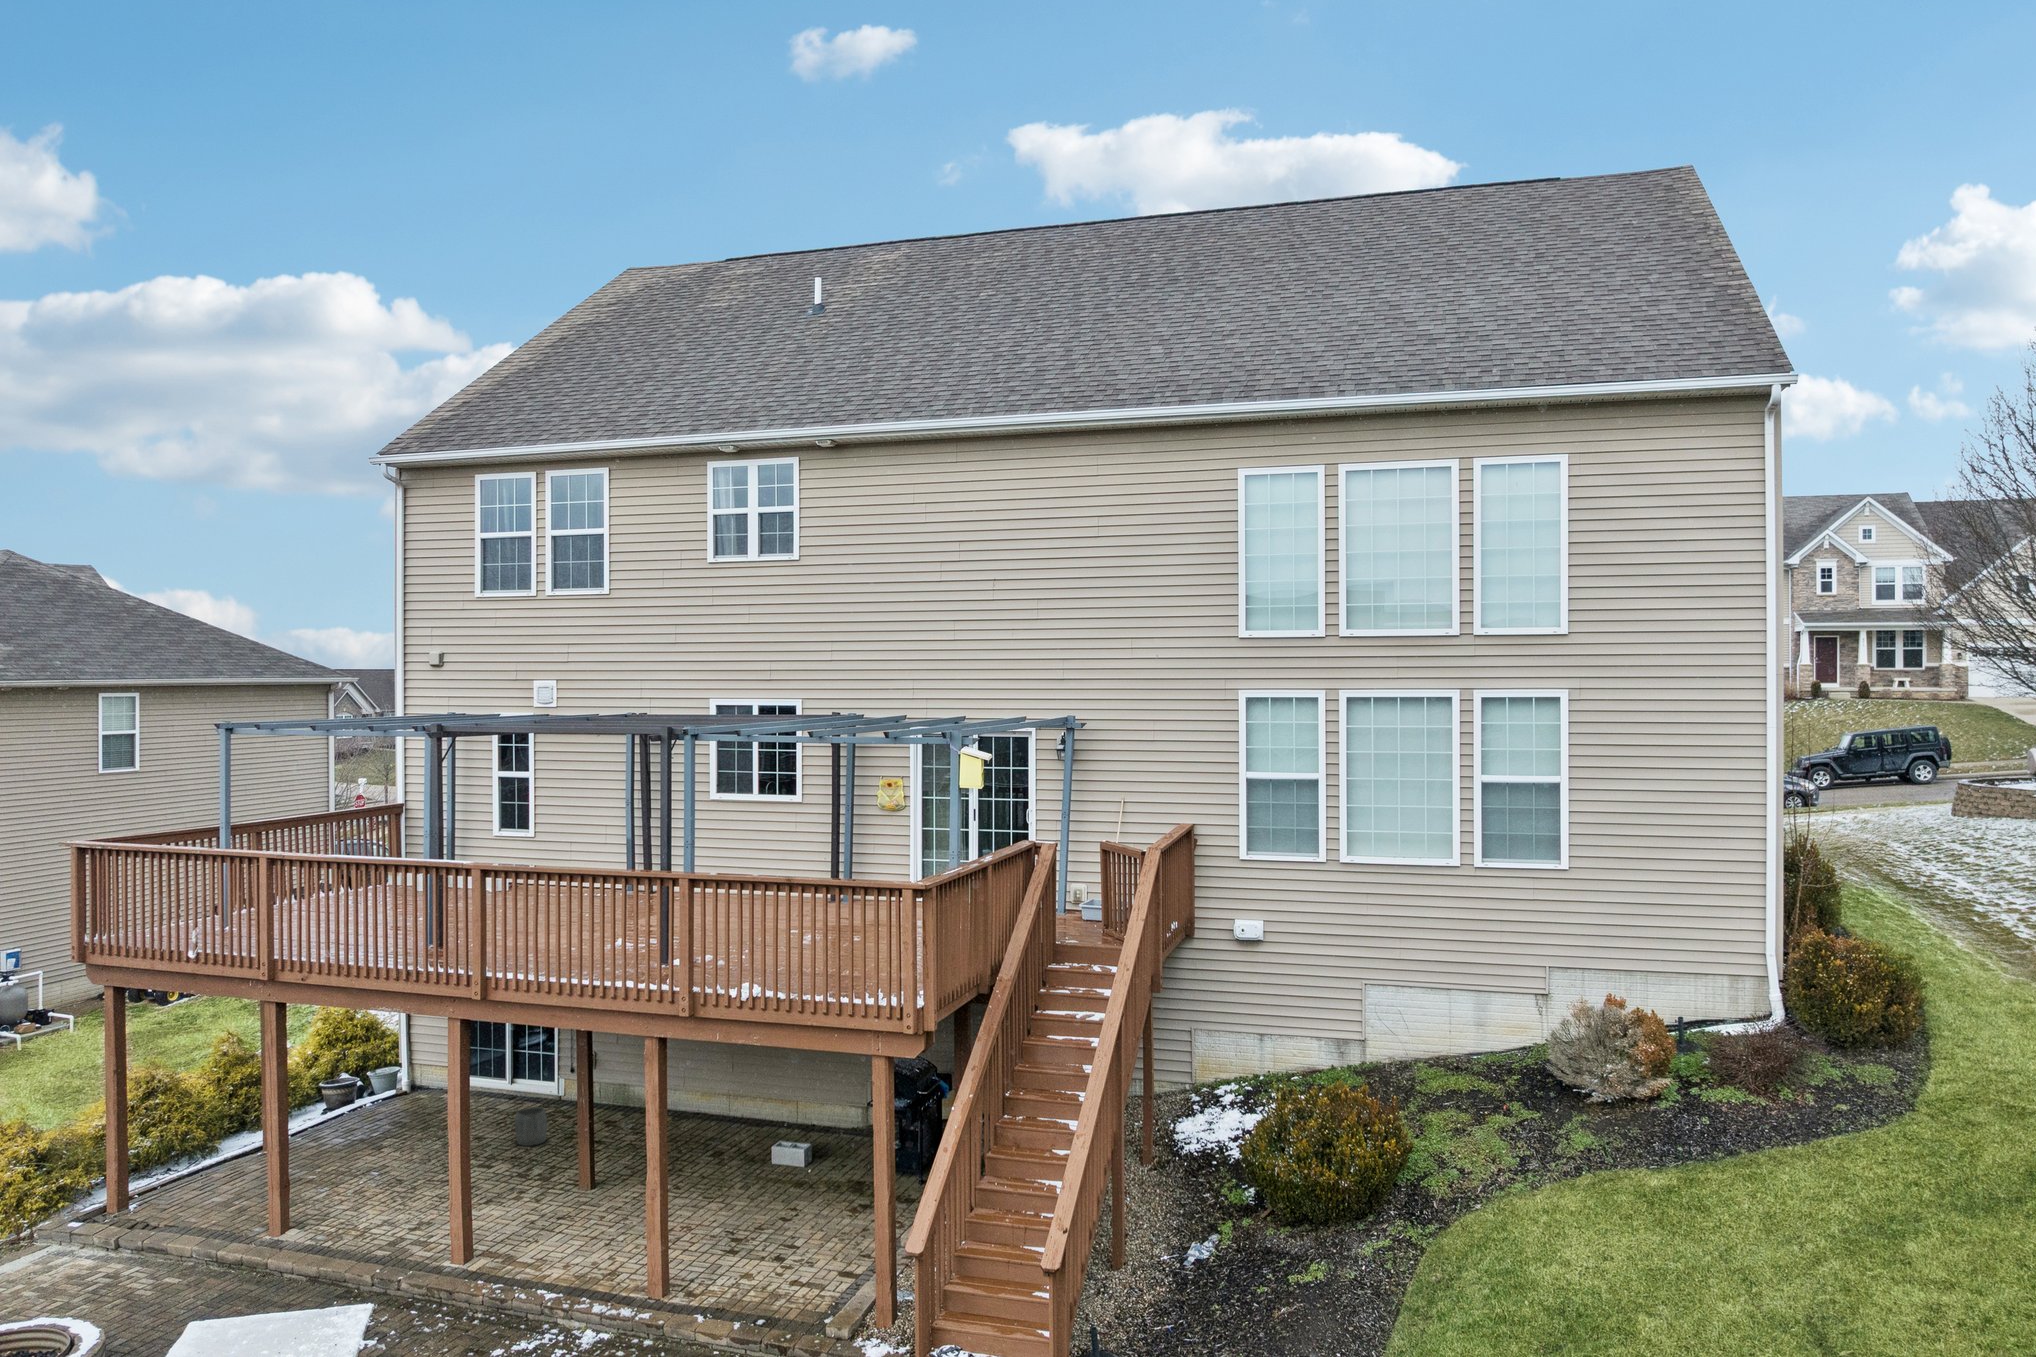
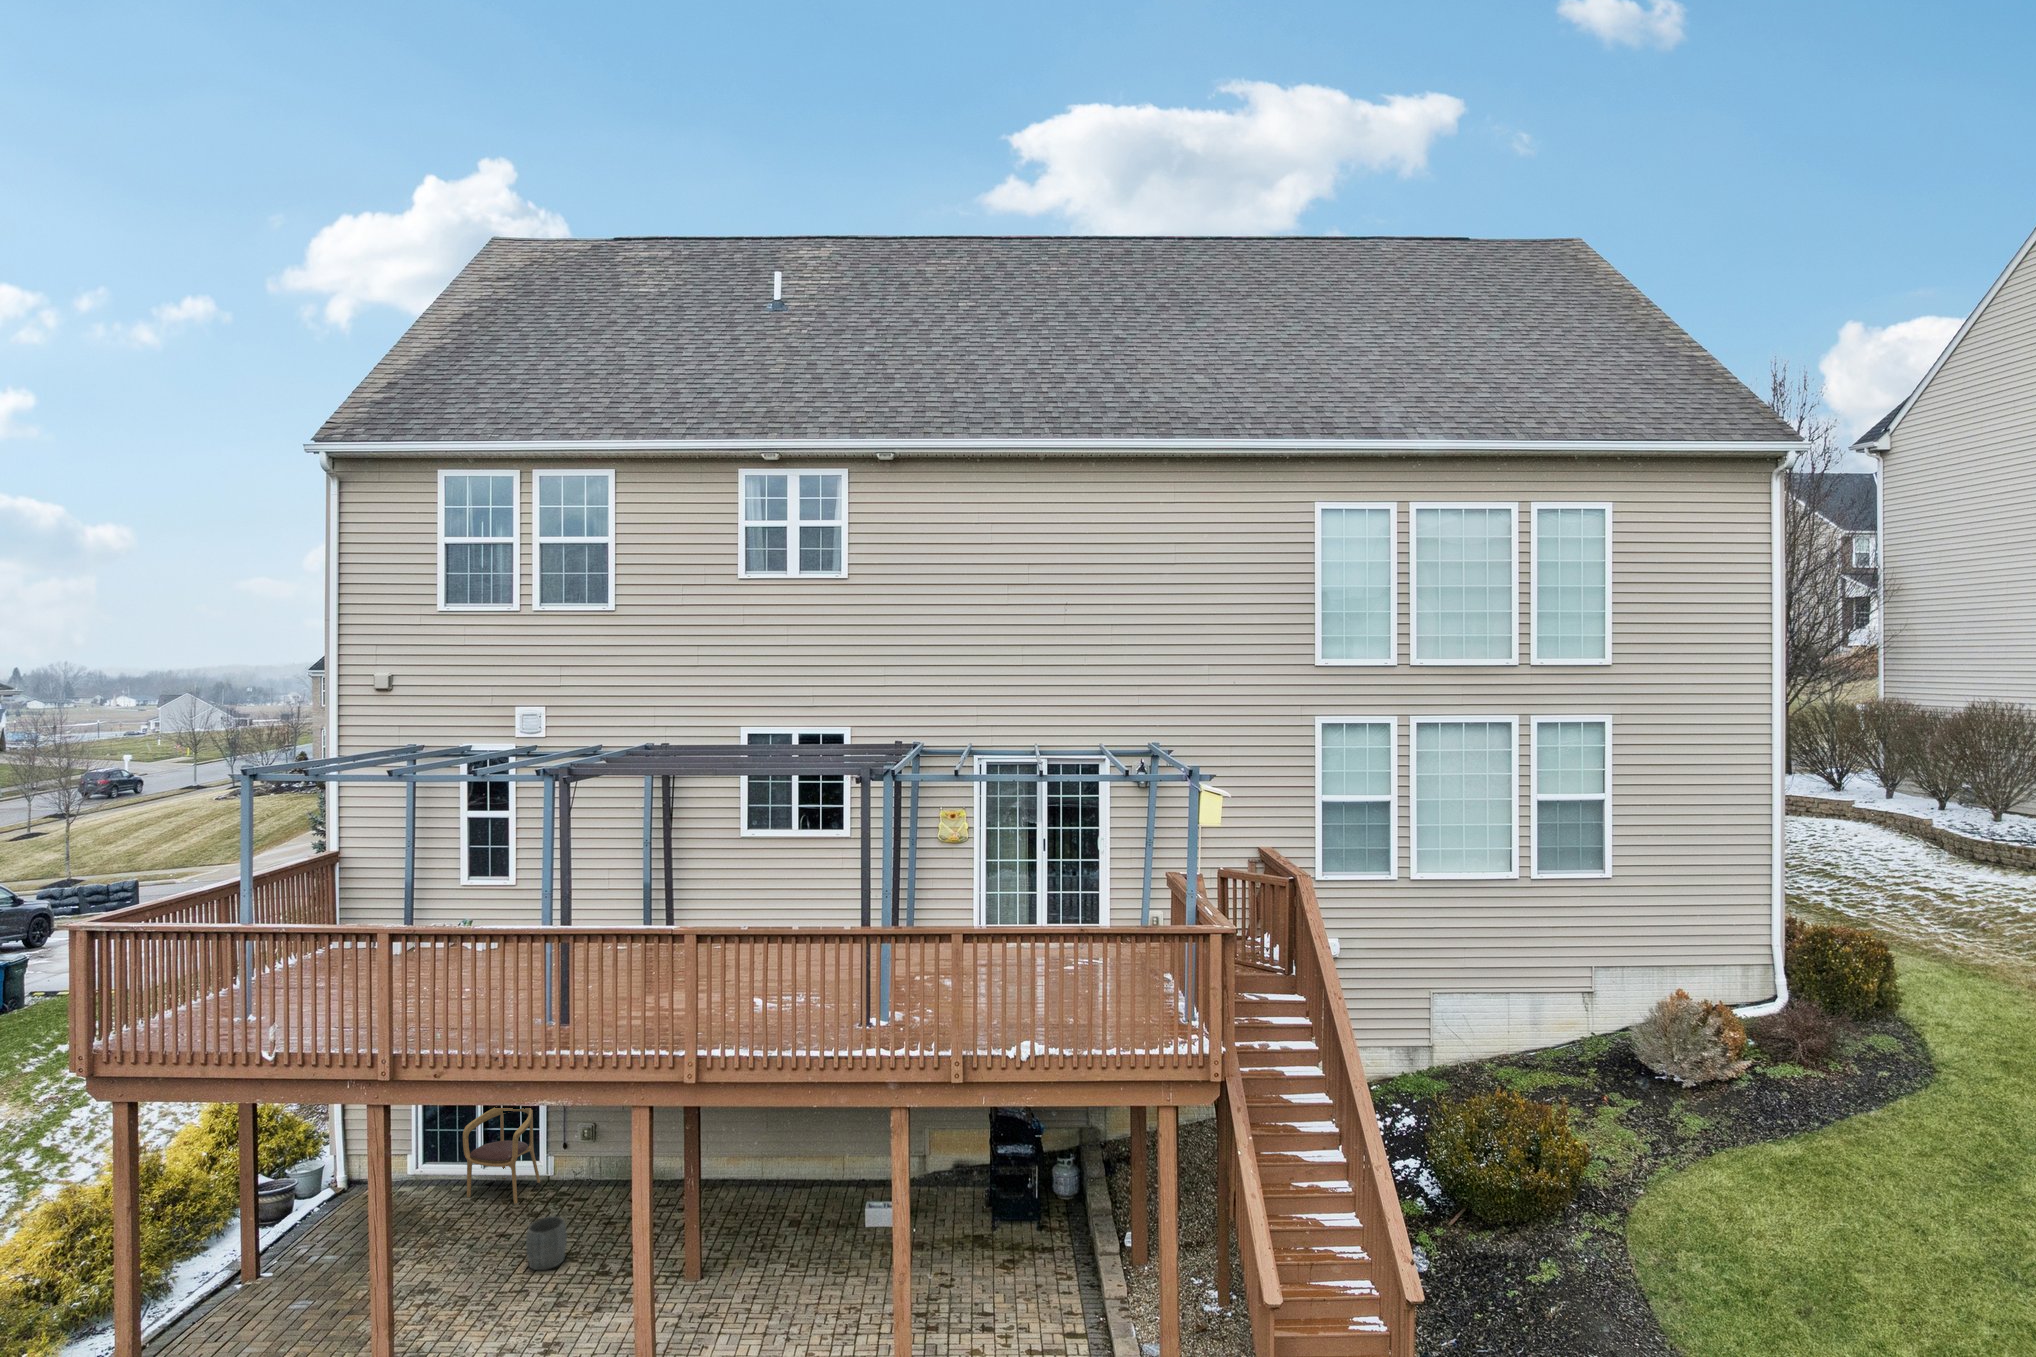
chair: none [494,1026,558,1108] -> present [463,1108,540,1204]

